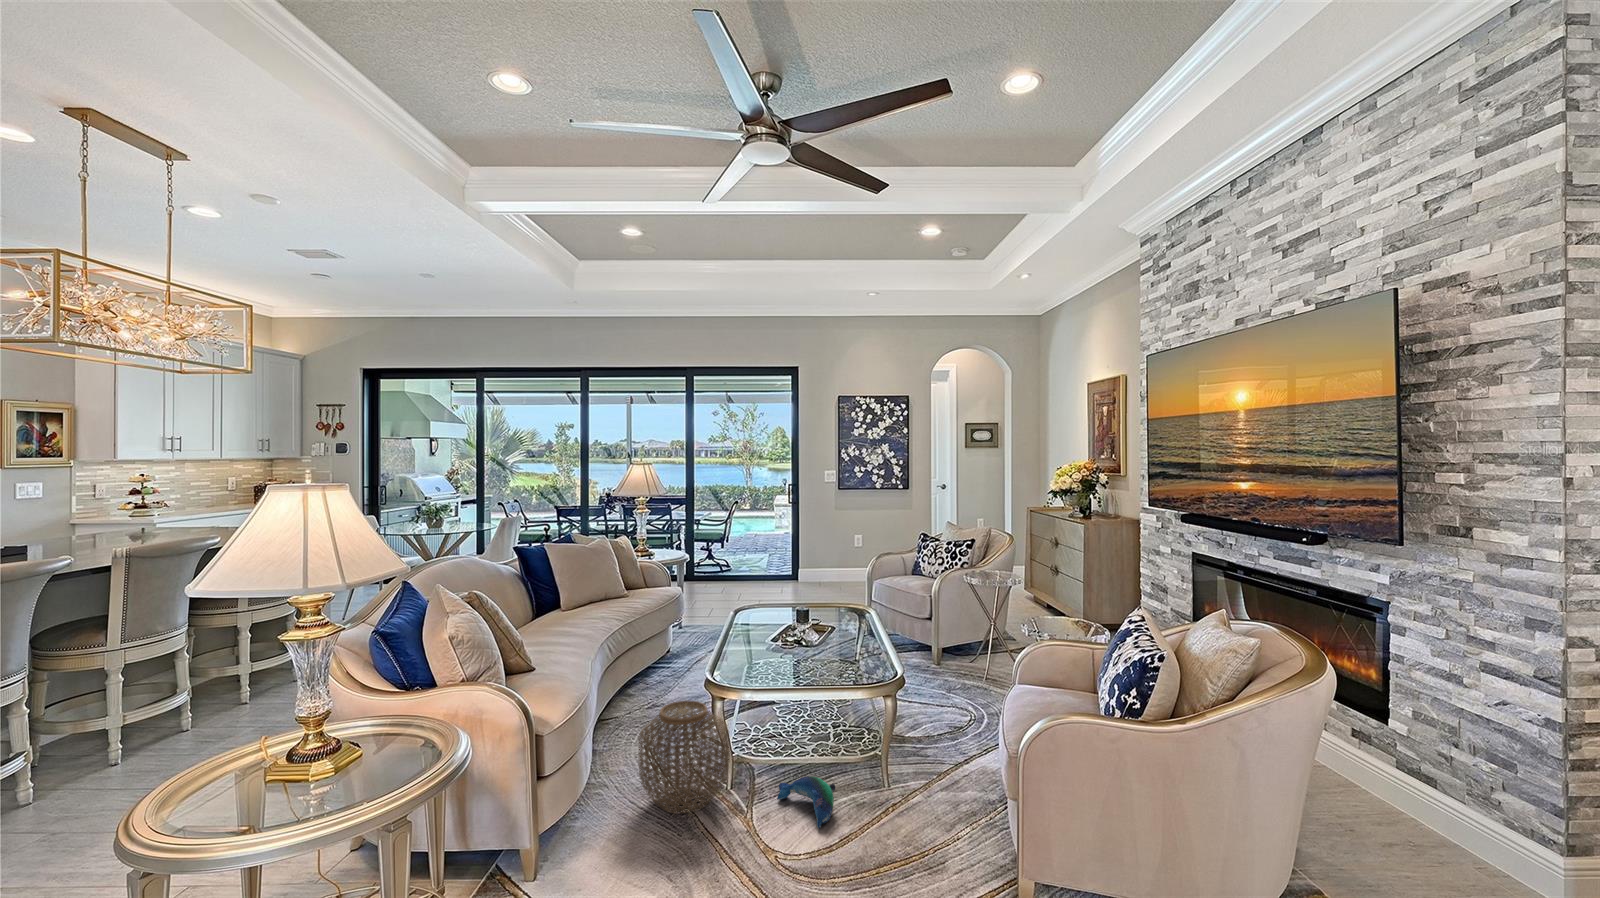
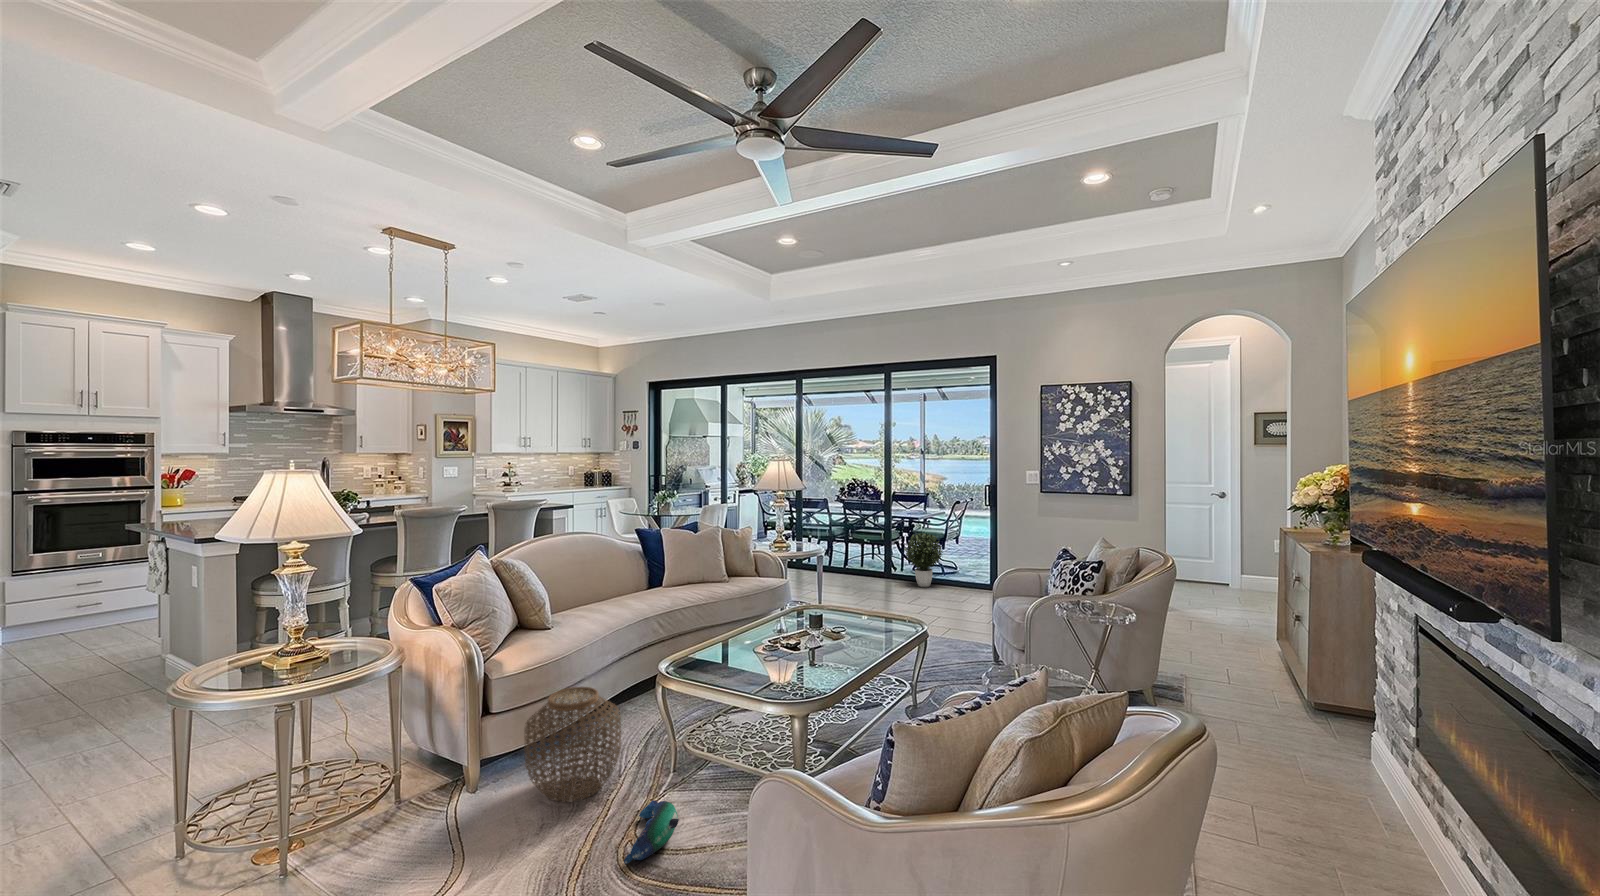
potted plant: none [712,531,748,584] -> present [904,533,942,587]

